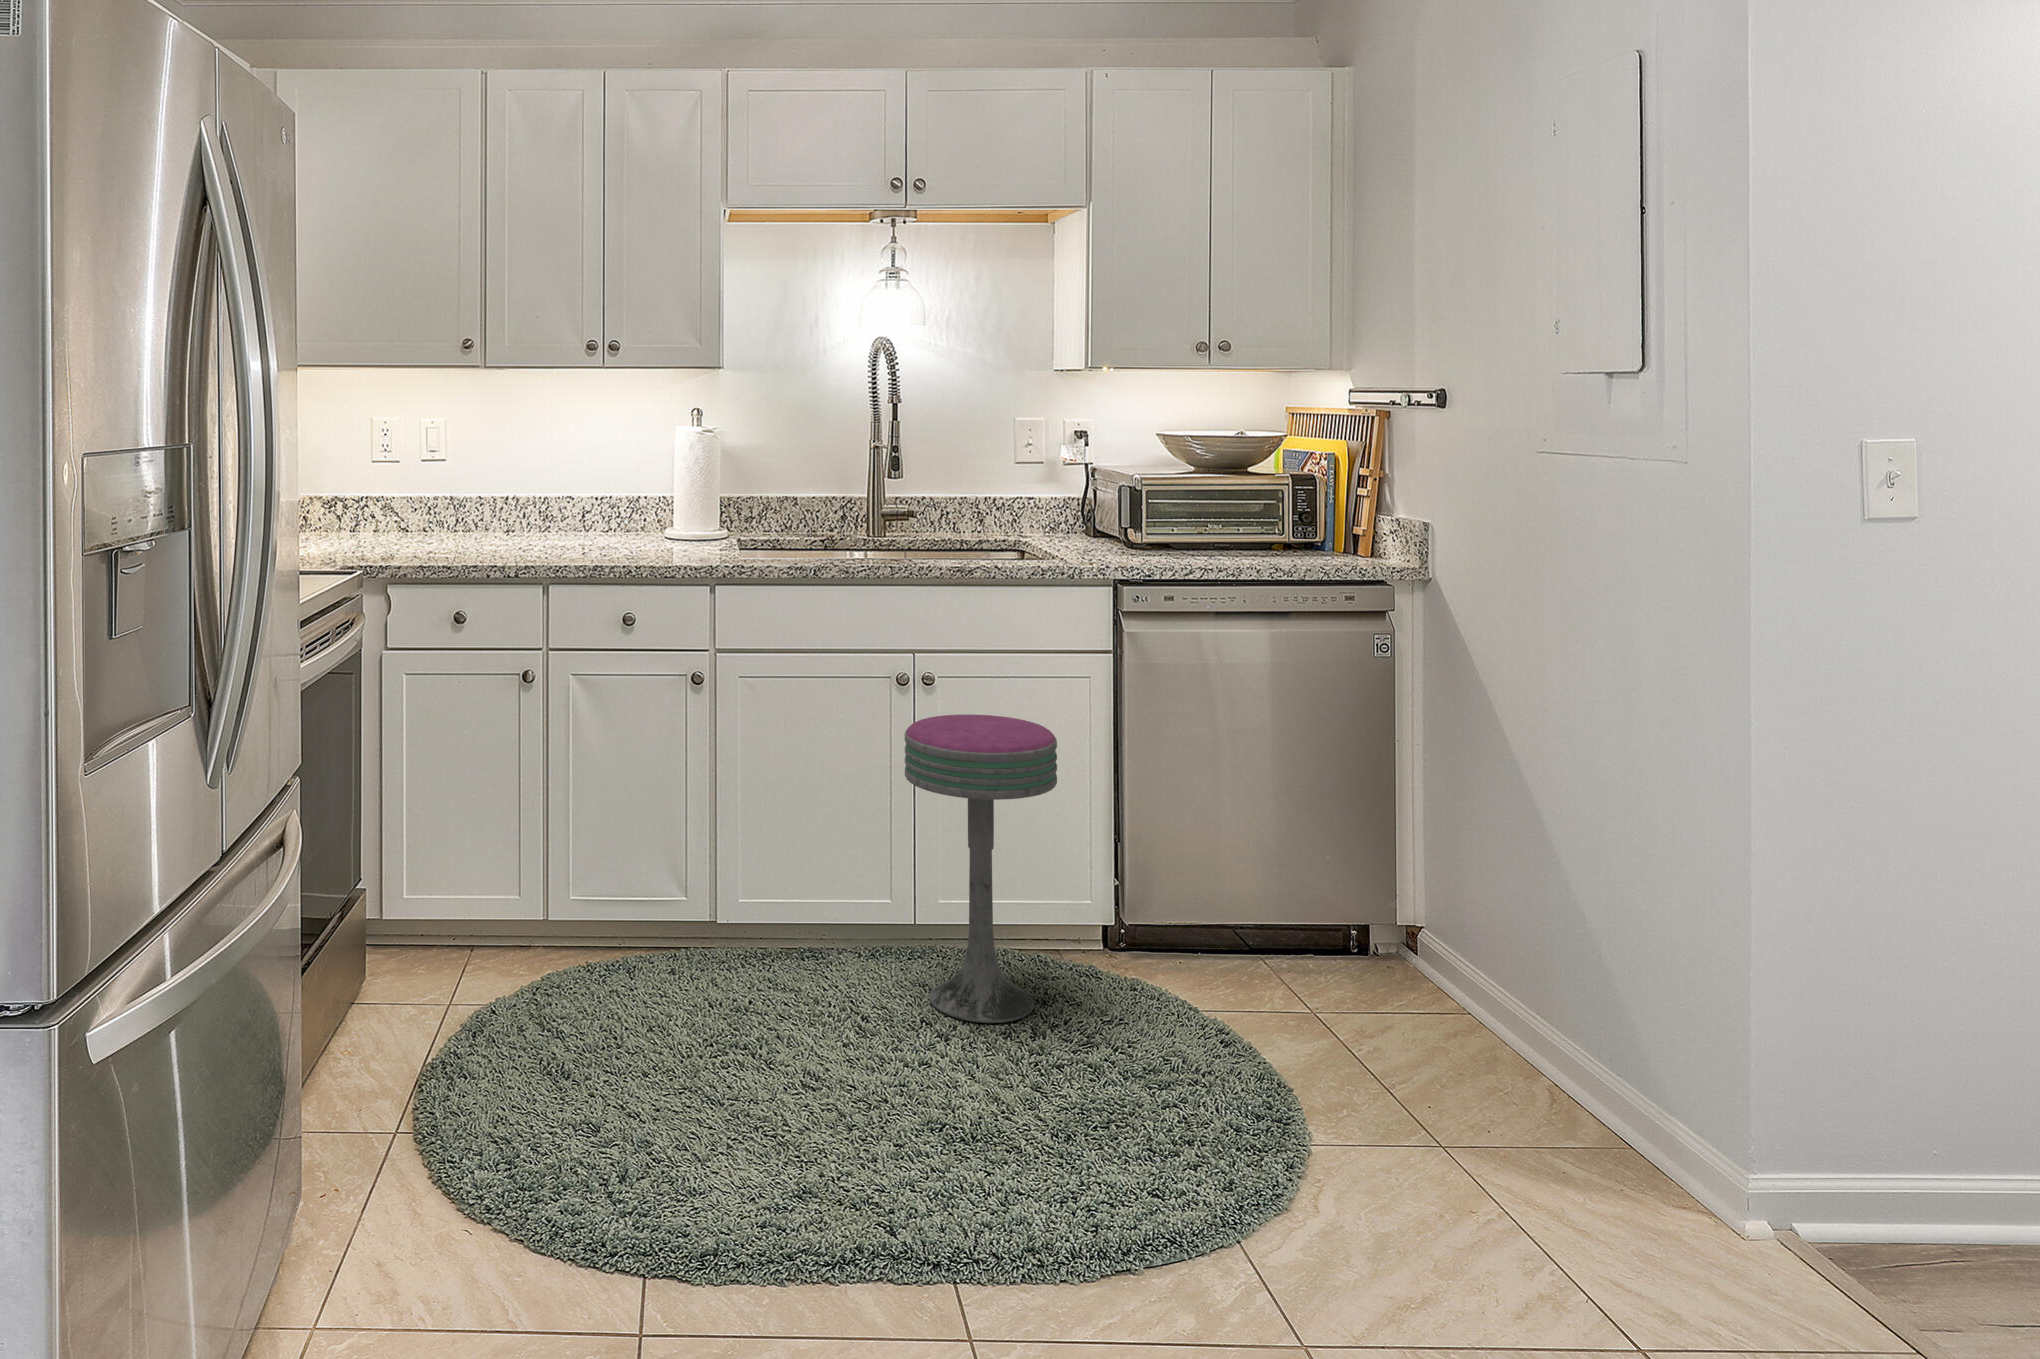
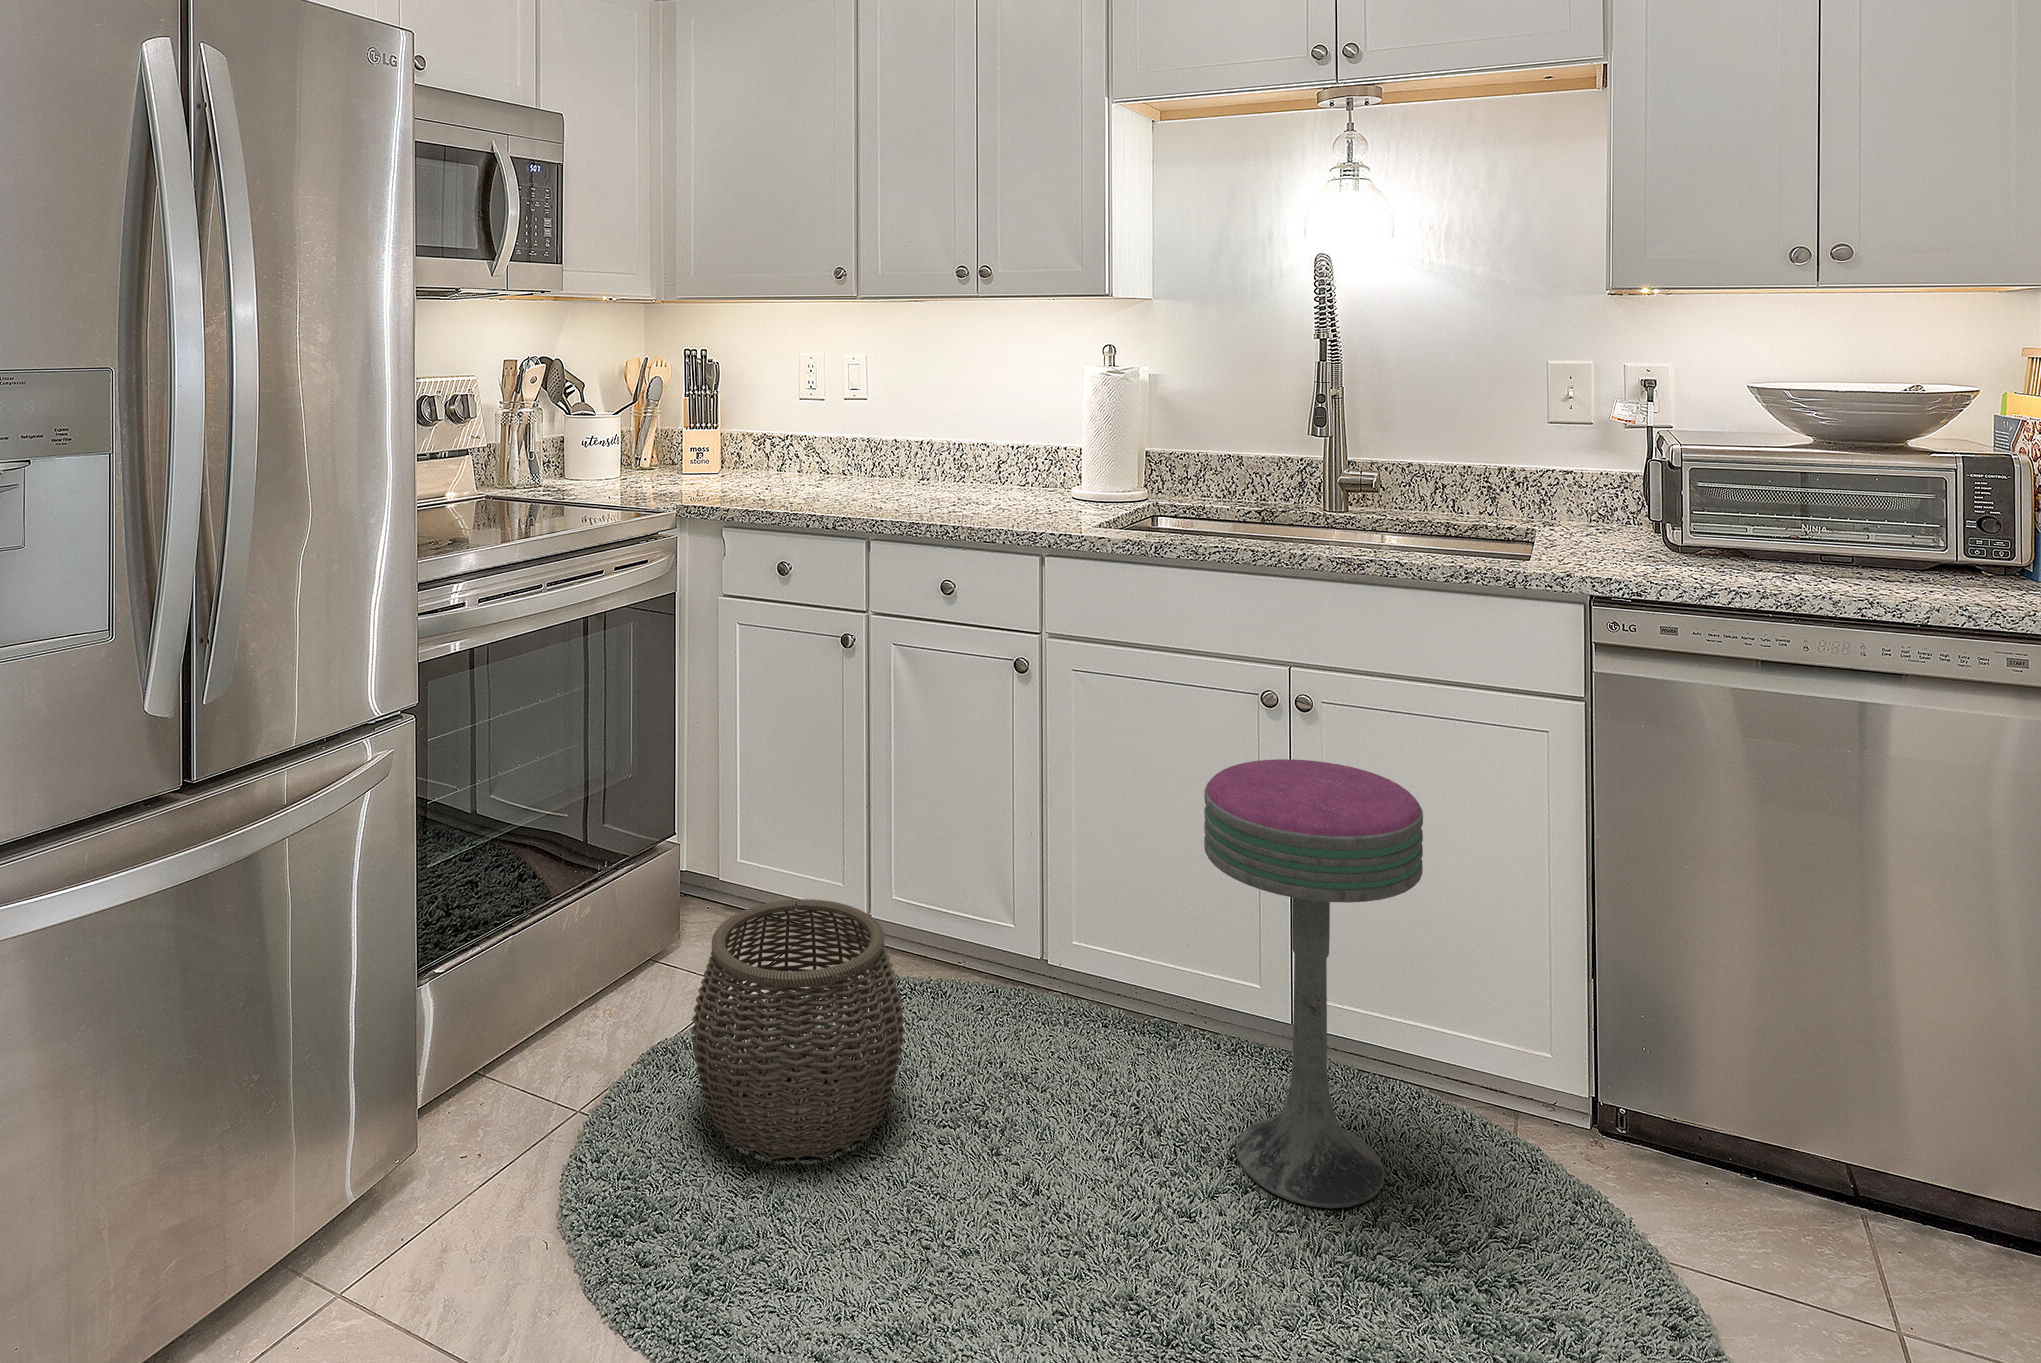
woven basket: none [529,881,706,1084] -> present [691,899,905,1162]

